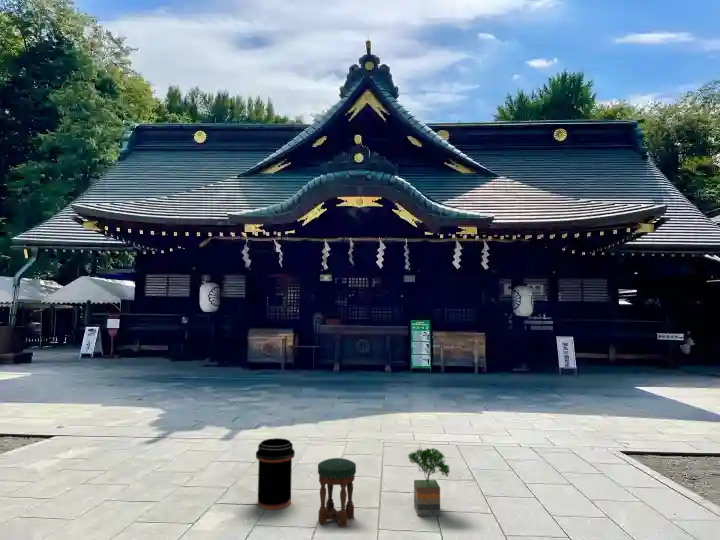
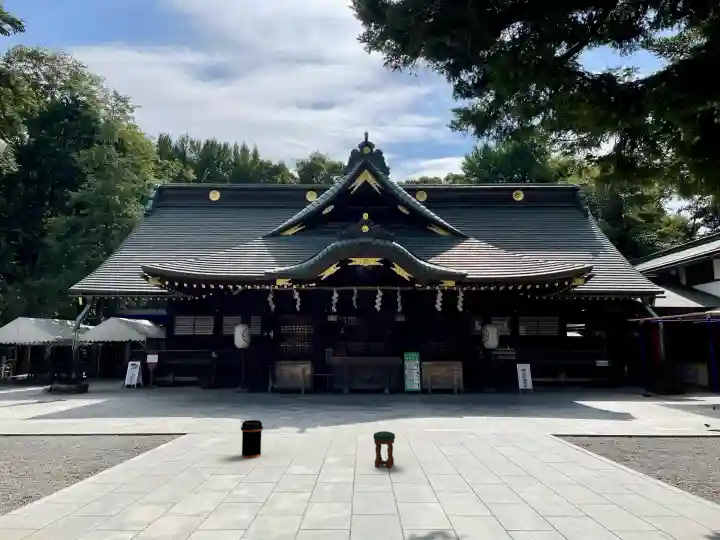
trash can: present [256,438,295,509] -> present [241,420,263,458]
potted tree: present [408,448,450,516] -> none [422,425,447,464]

